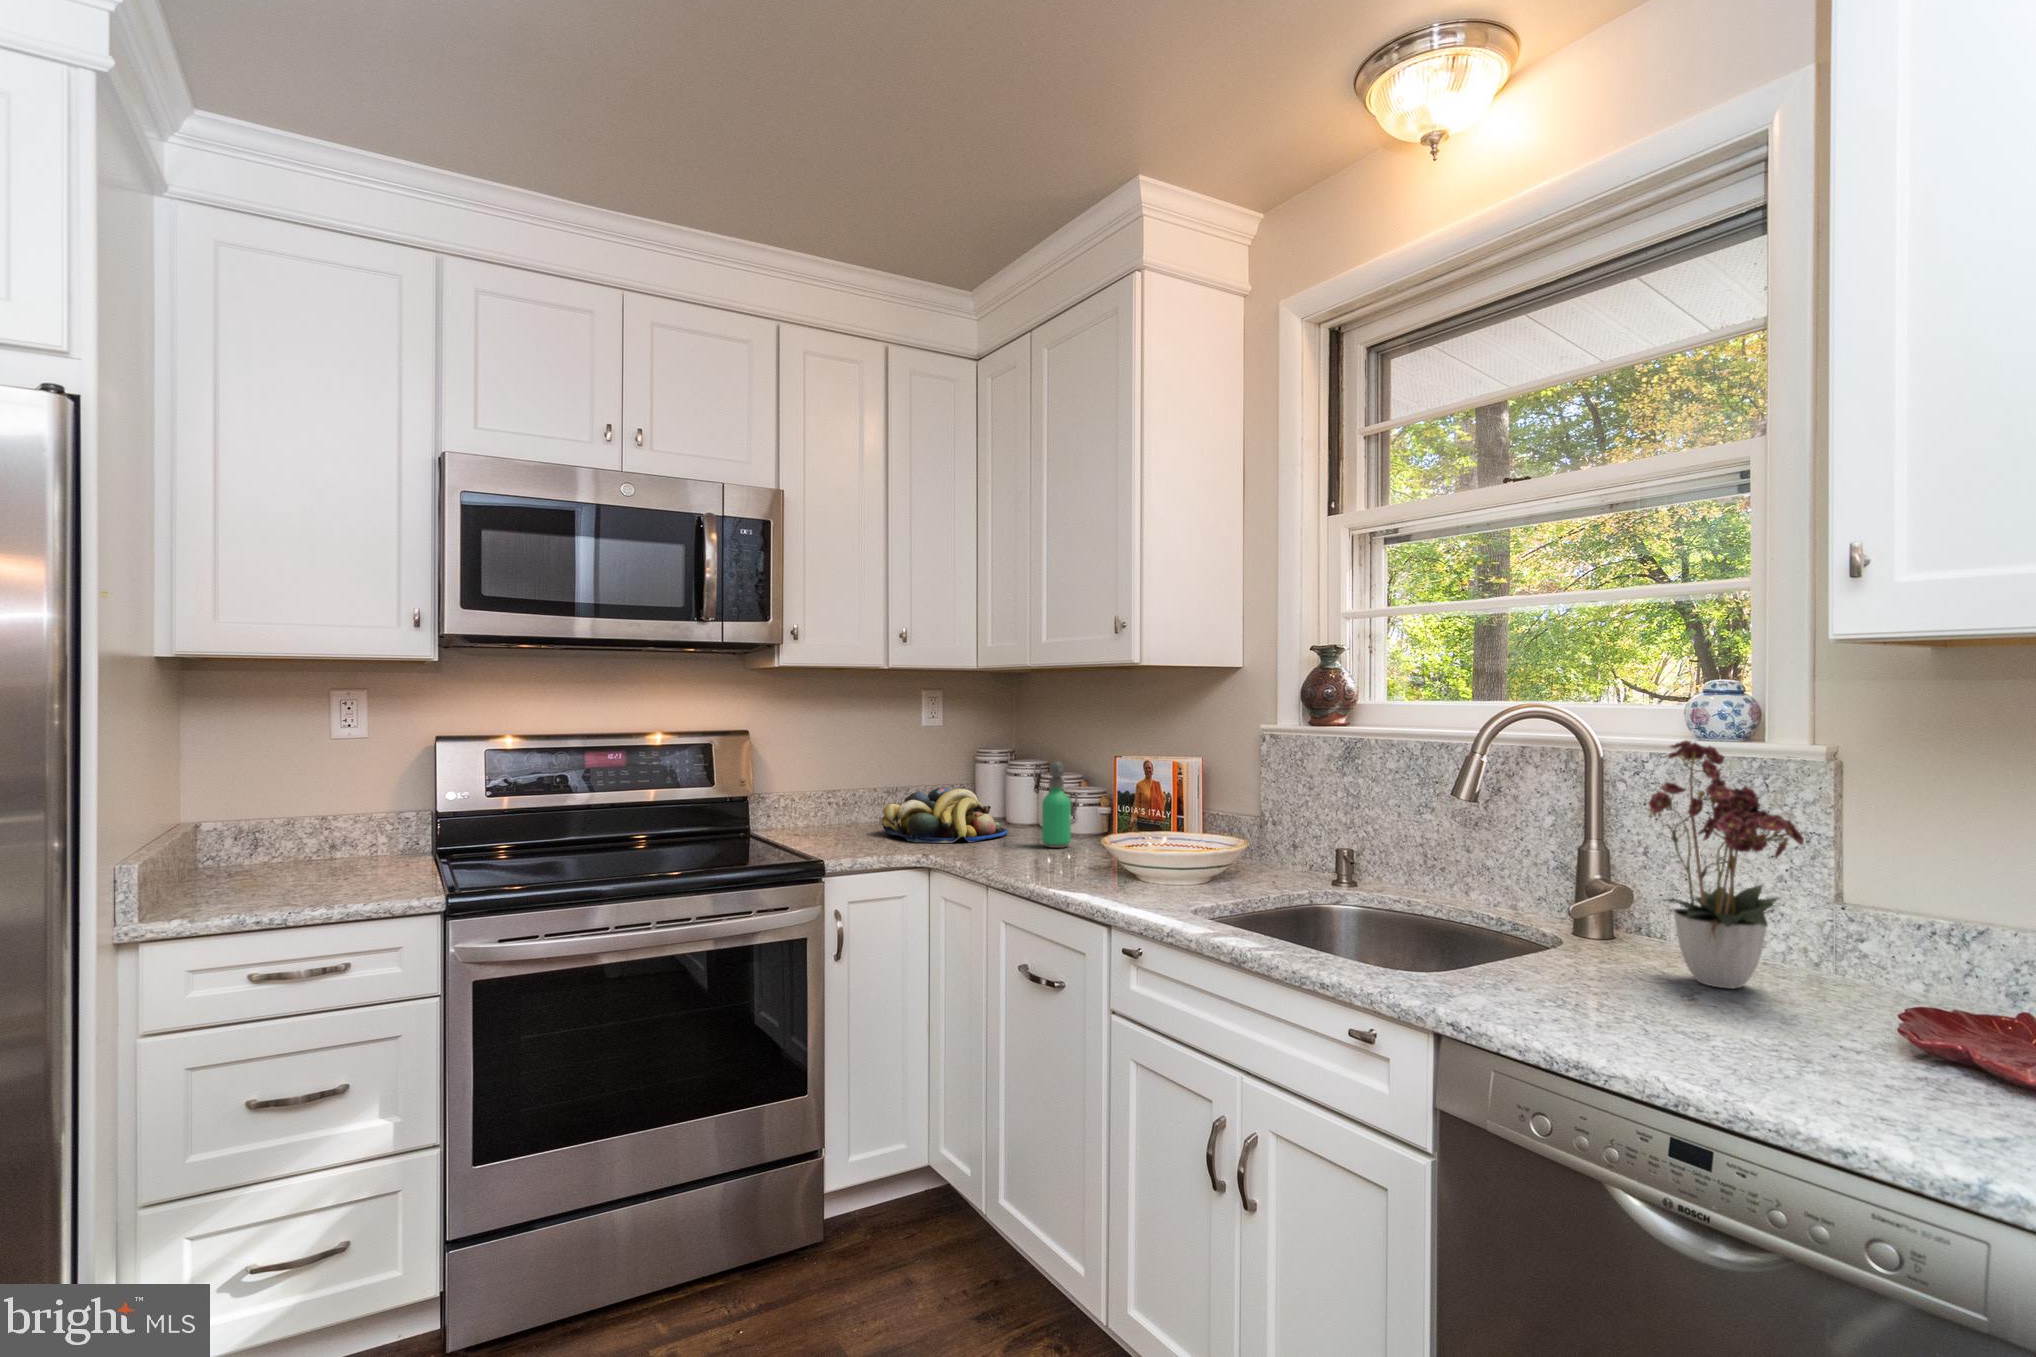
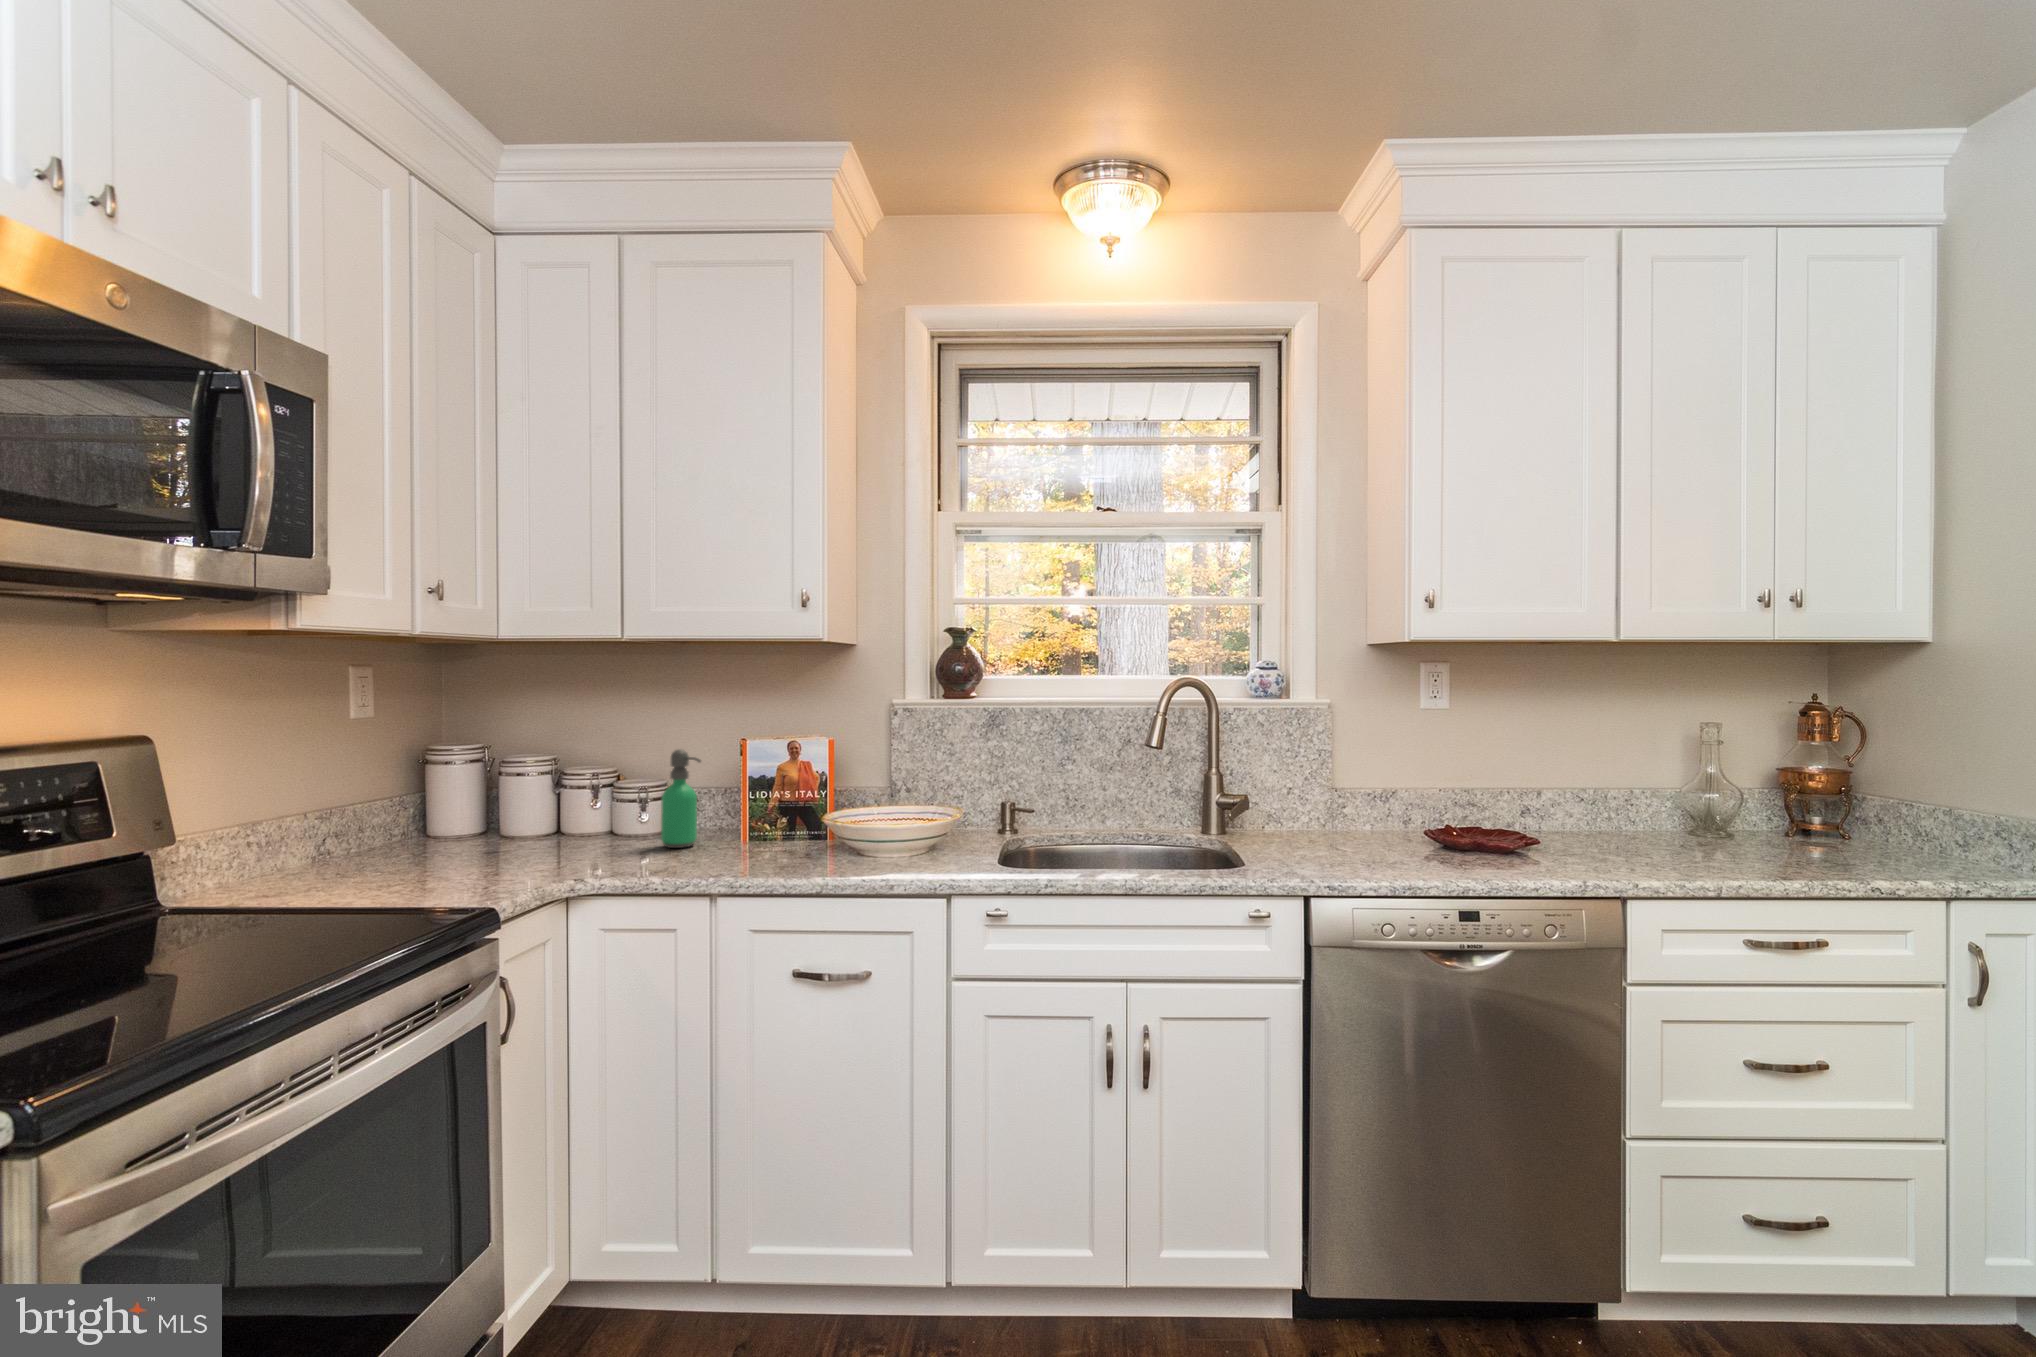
flower arrangement: present [1648,740,1804,989] -> none [1280,694,1387,843]
fruit bowl: present [882,787,1007,843] -> none [395,796,579,873]

